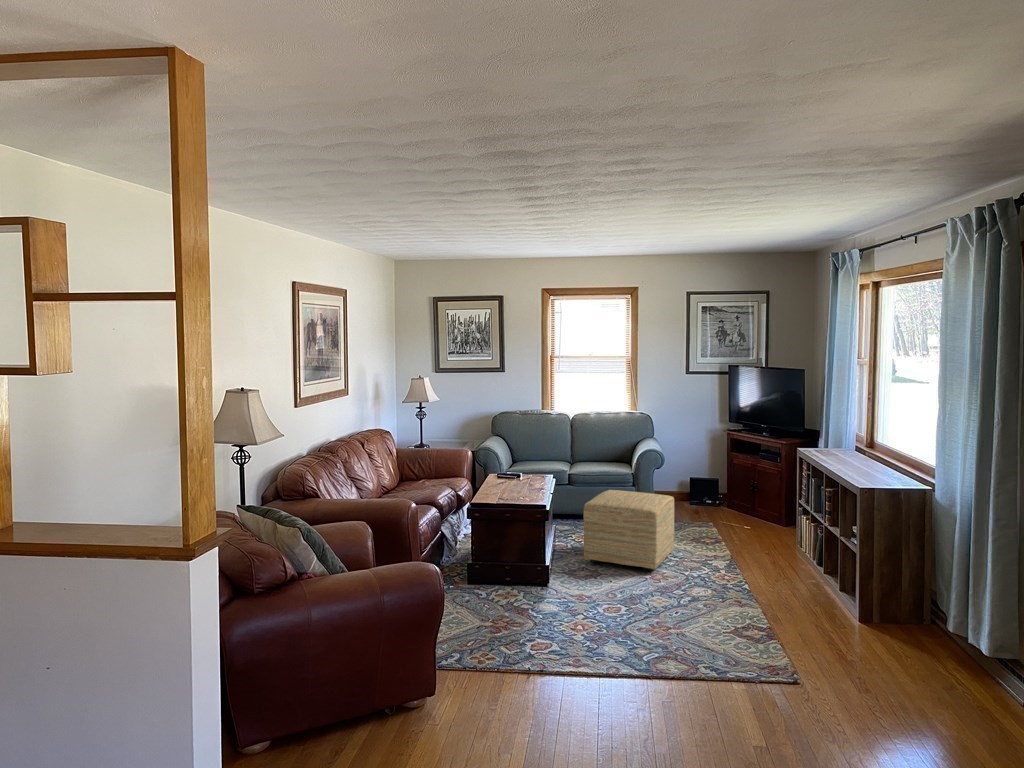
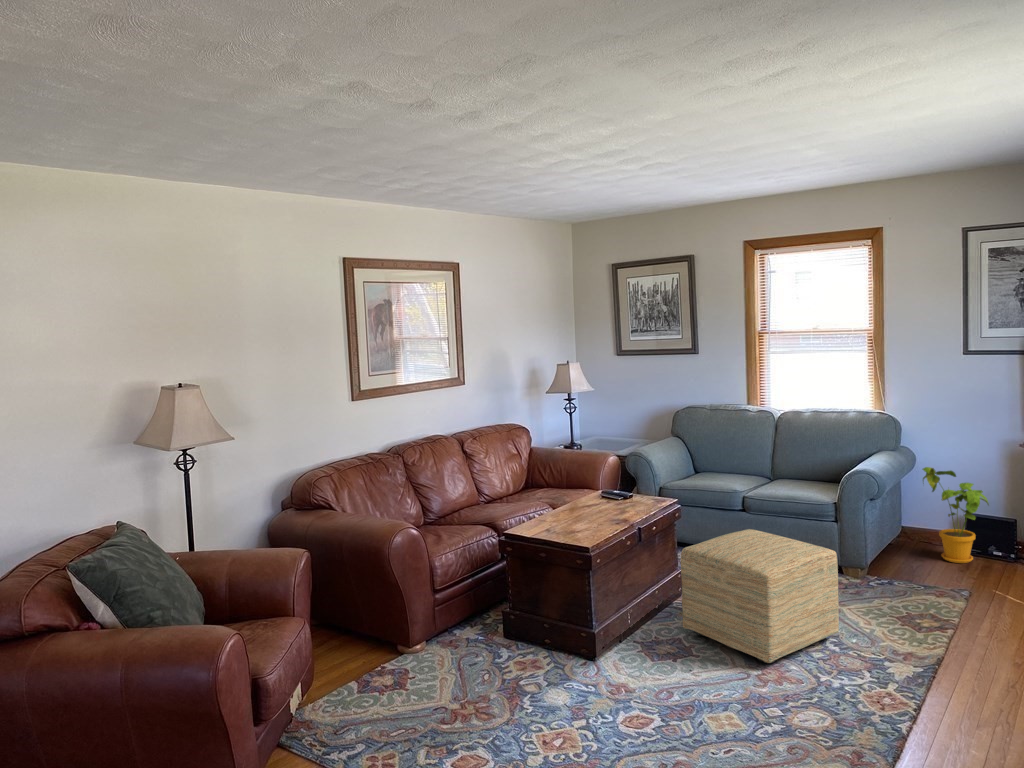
house plant: none [670,447,710,508] -> present [922,467,989,563]

